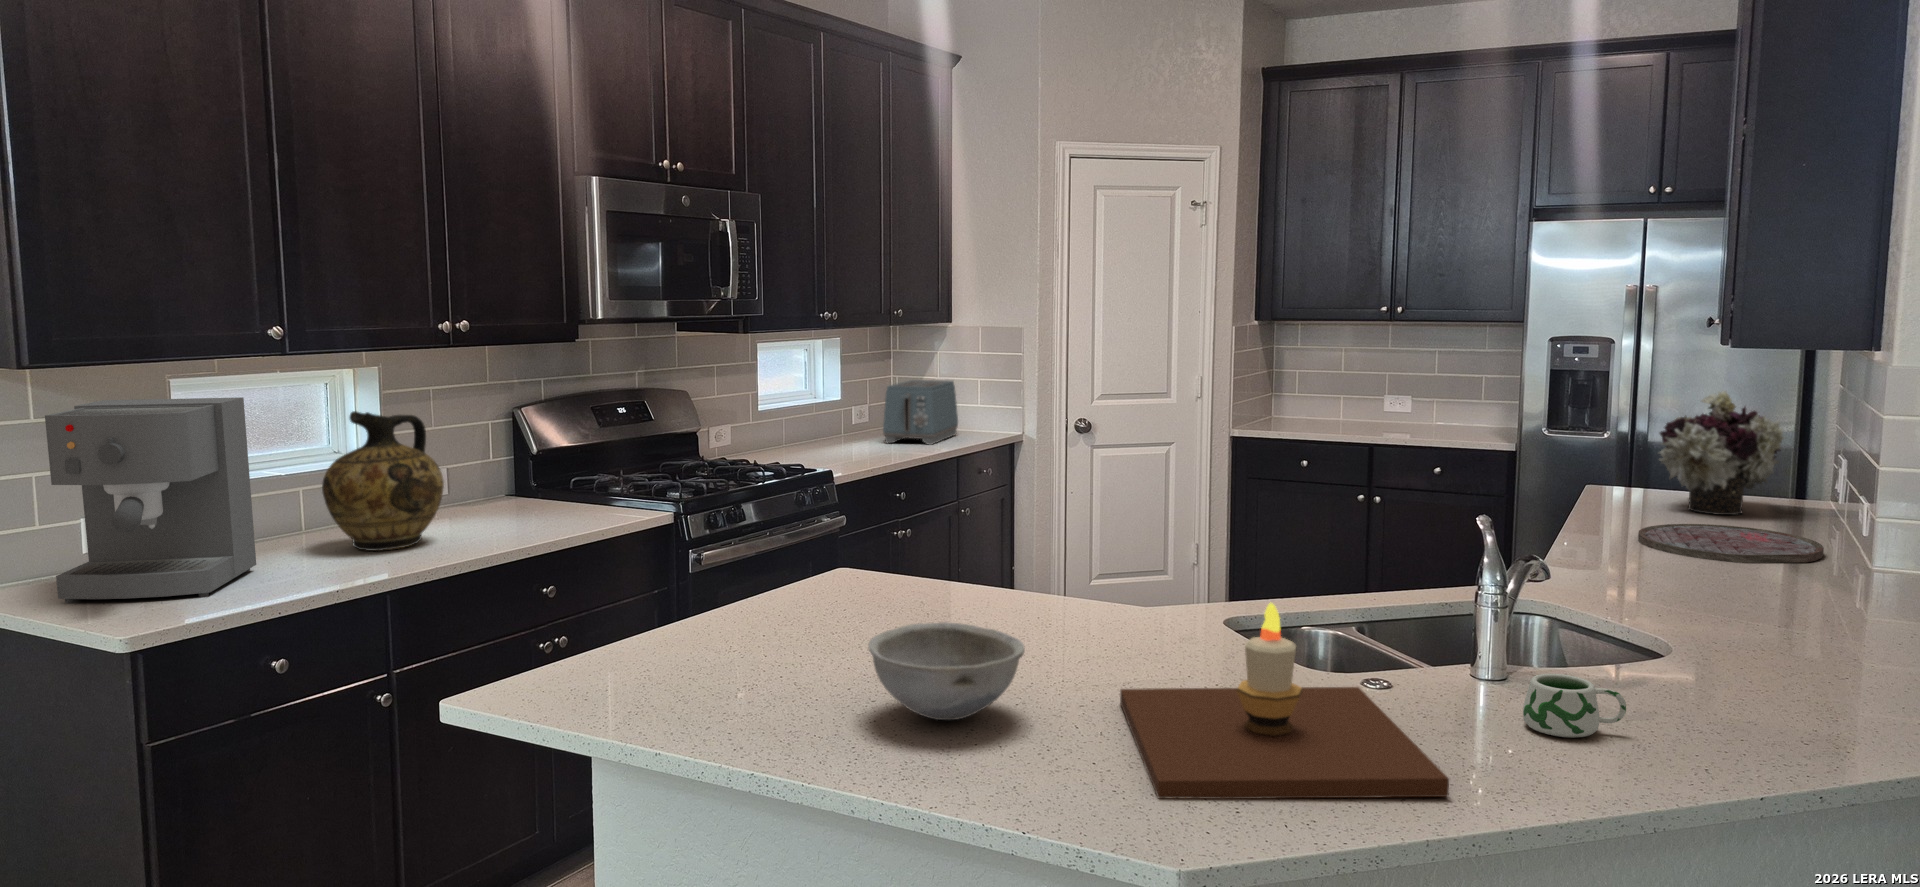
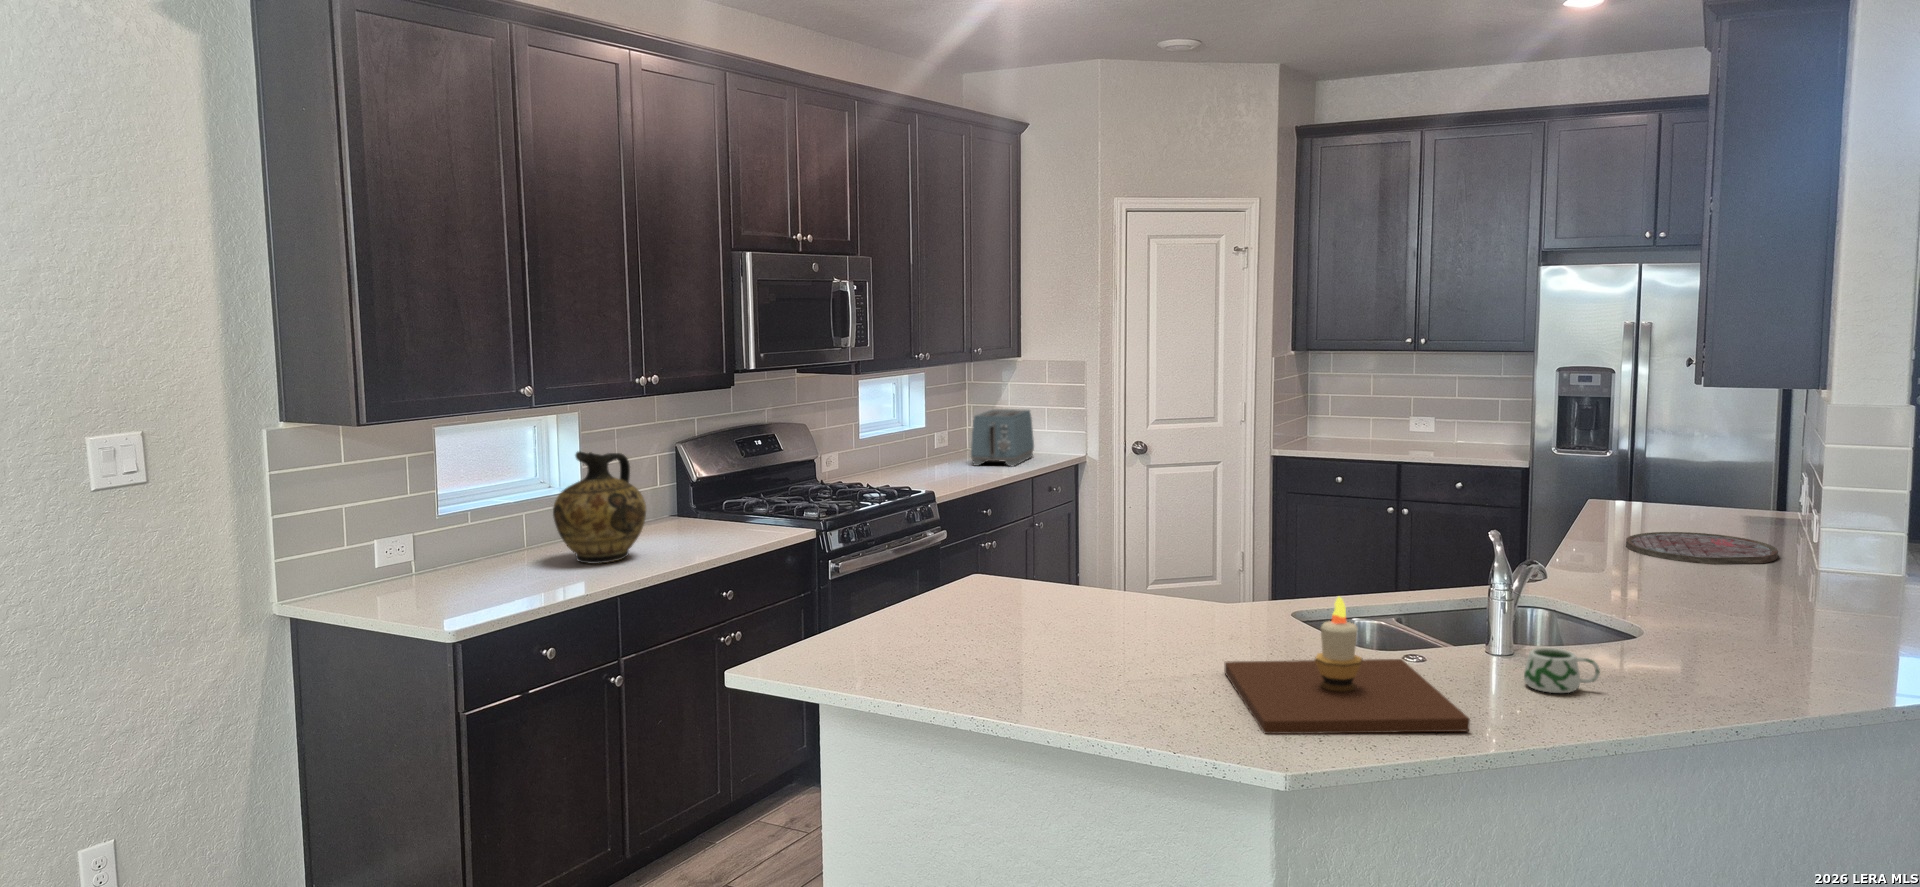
flower arrangement: present [1659,391,1784,515] -> none [1644,419,1753,524]
coffee maker: present [45,397,256,603] -> none [371,443,512,606]
bowl: present [868,622,1025,720] -> none [1042,614,1157,684]

